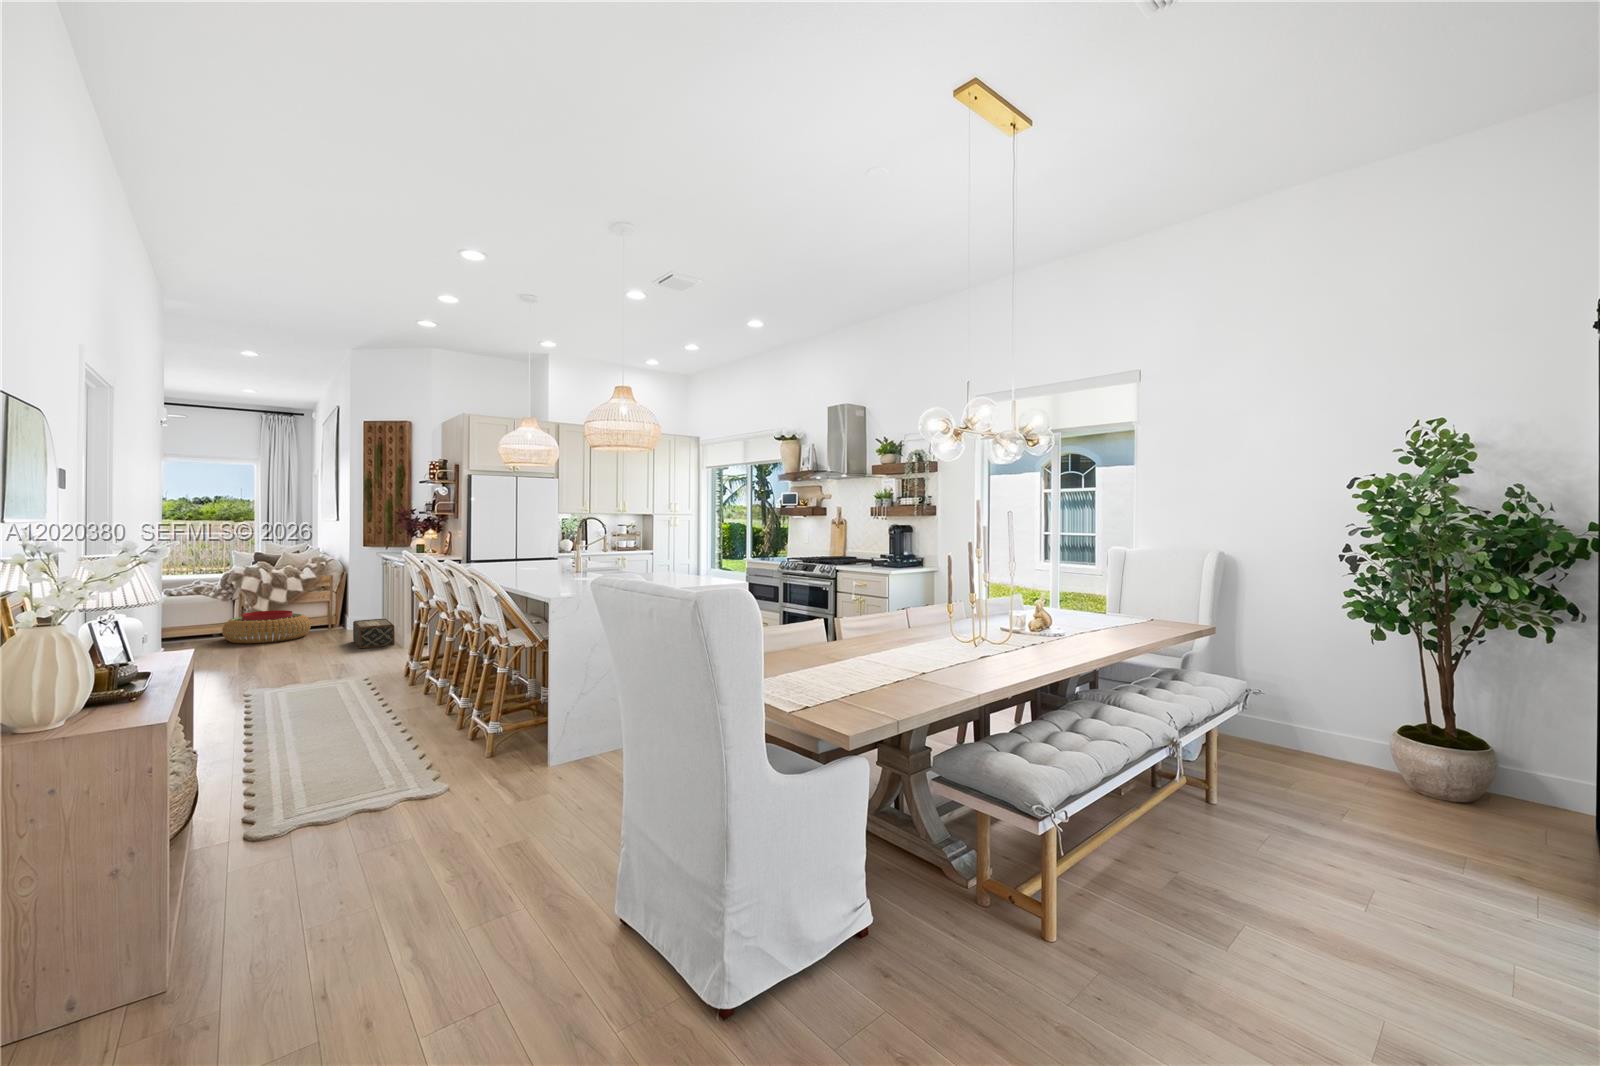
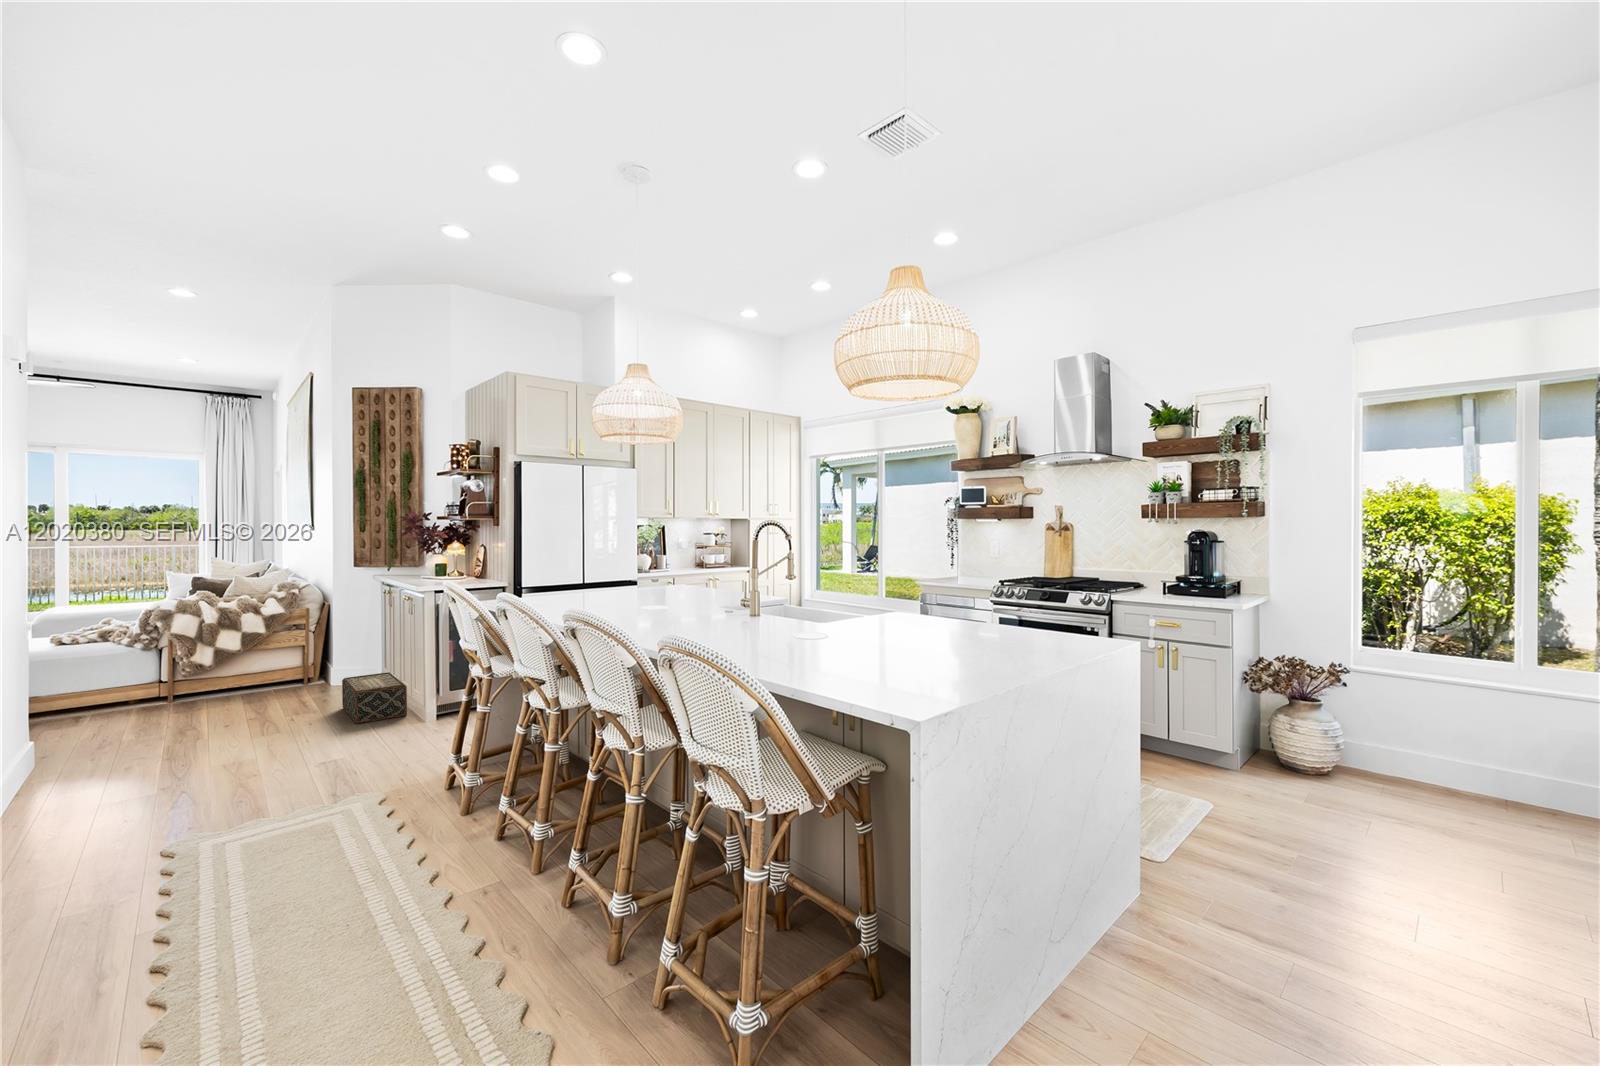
pouf: present [222,610,311,643] -> none [142,662,277,716]

